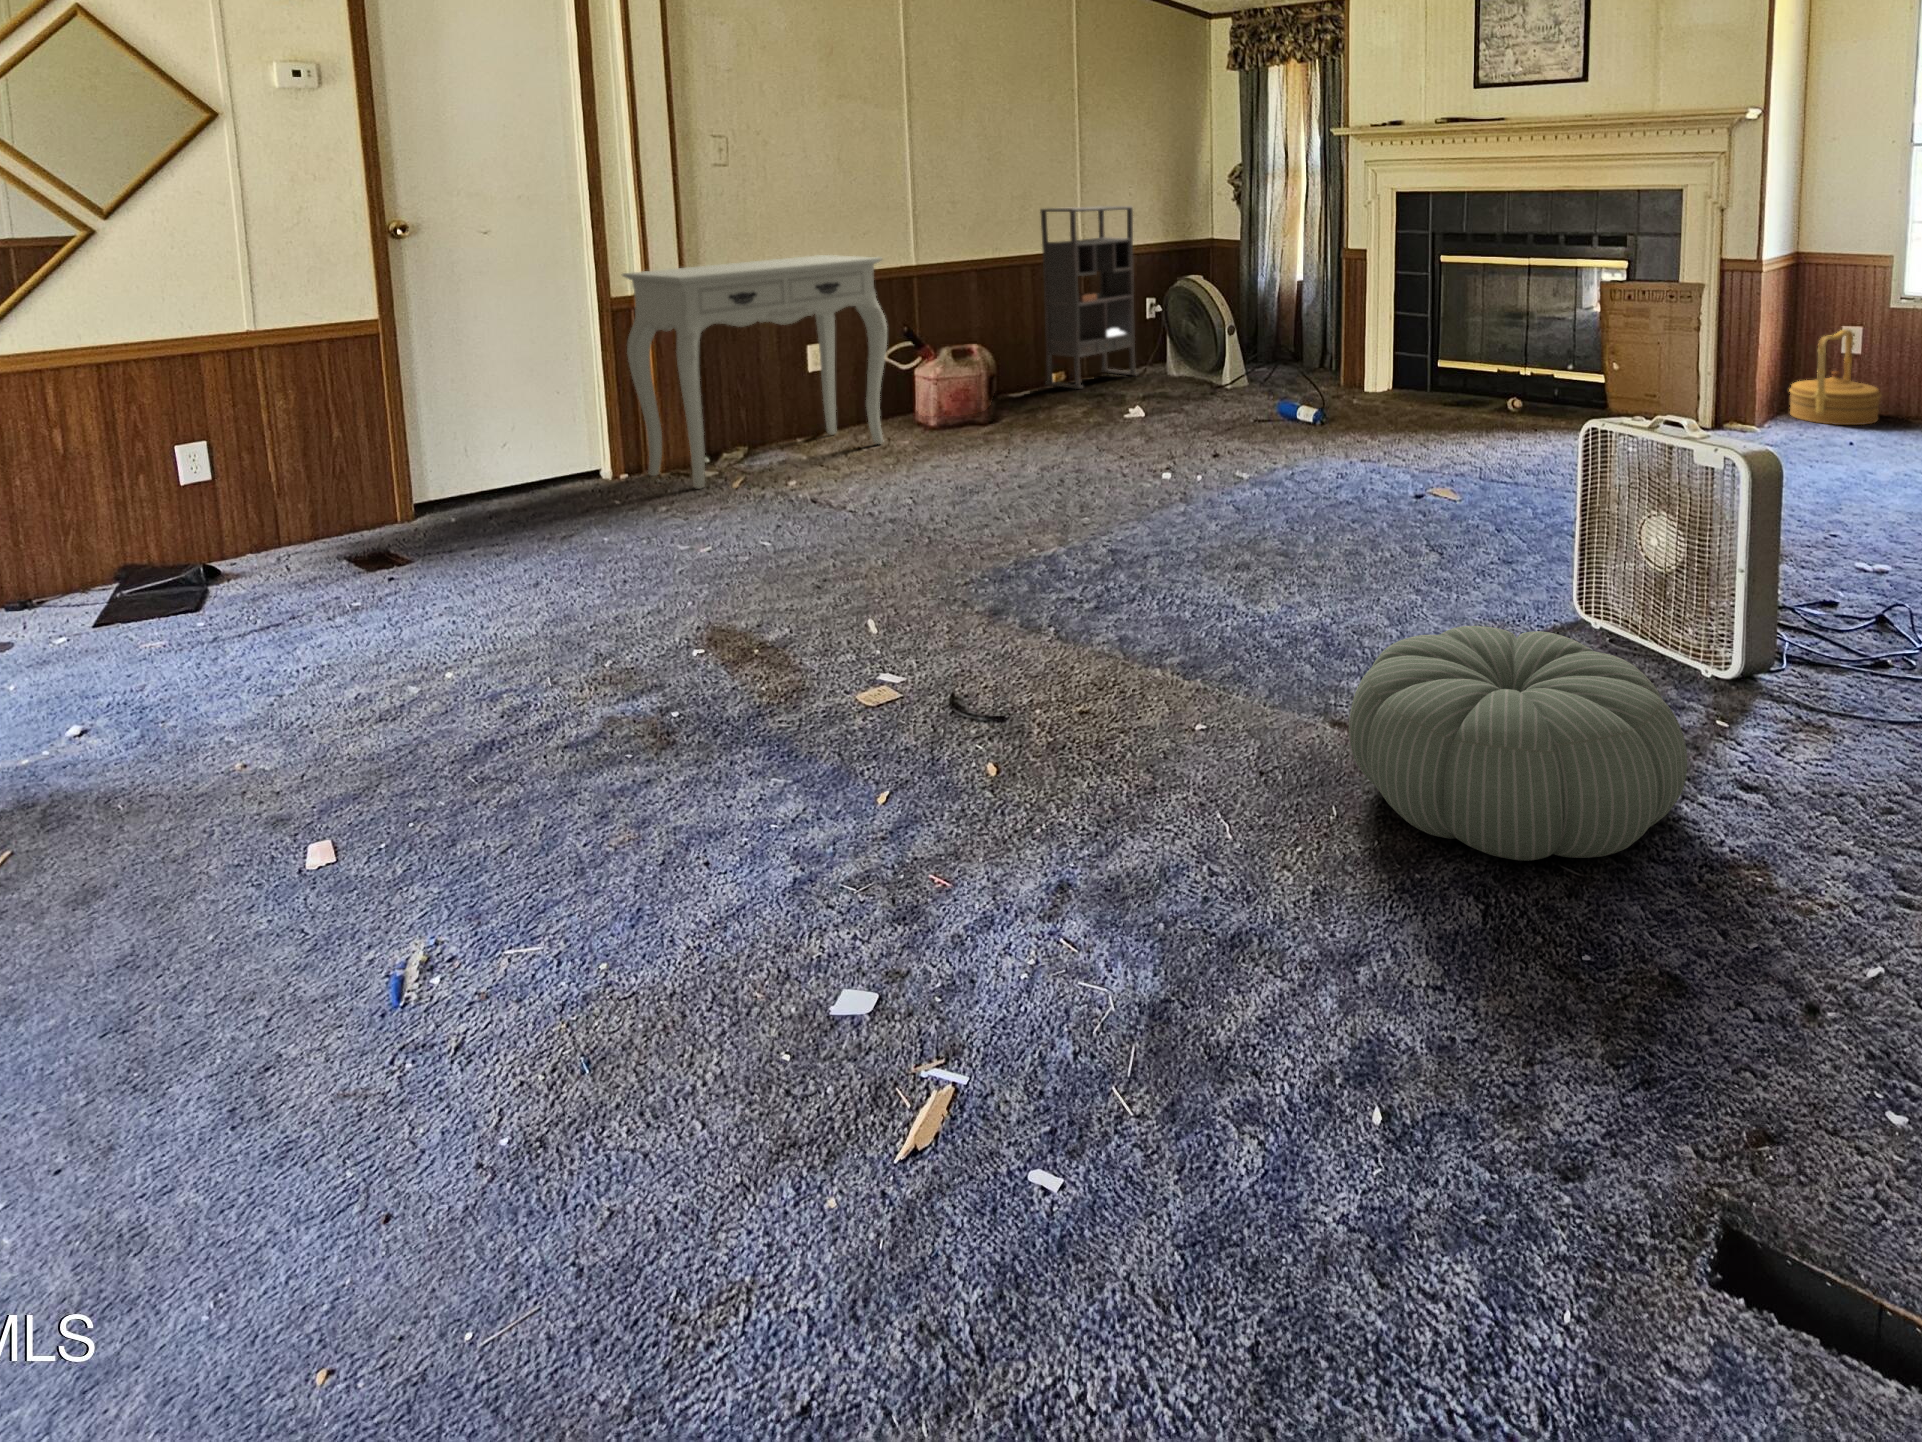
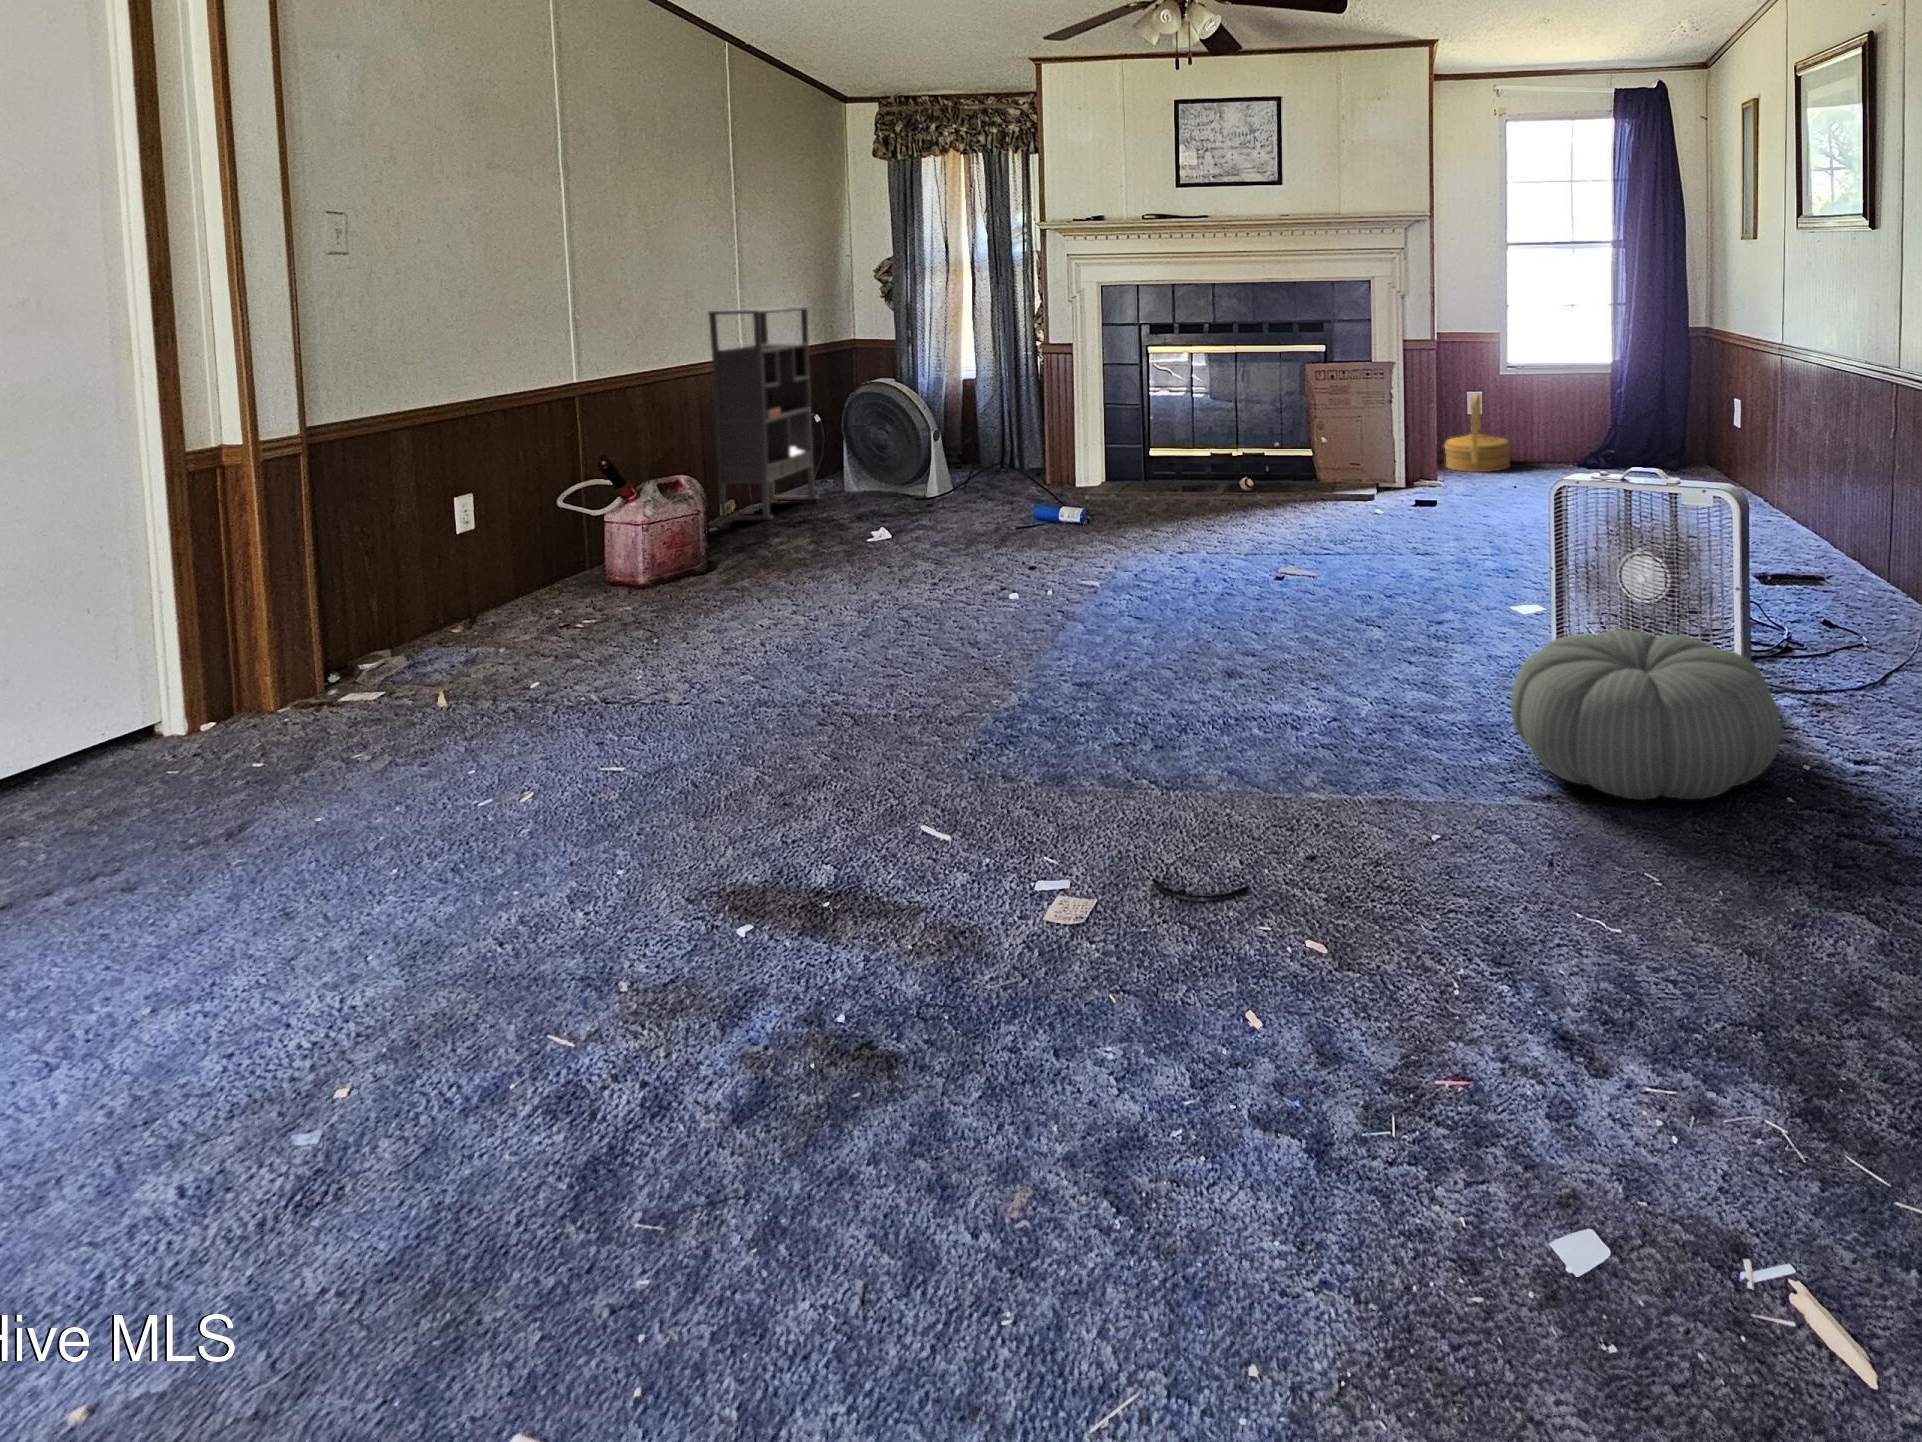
console table: present [622,255,887,489] -> none [251,373,612,700]

